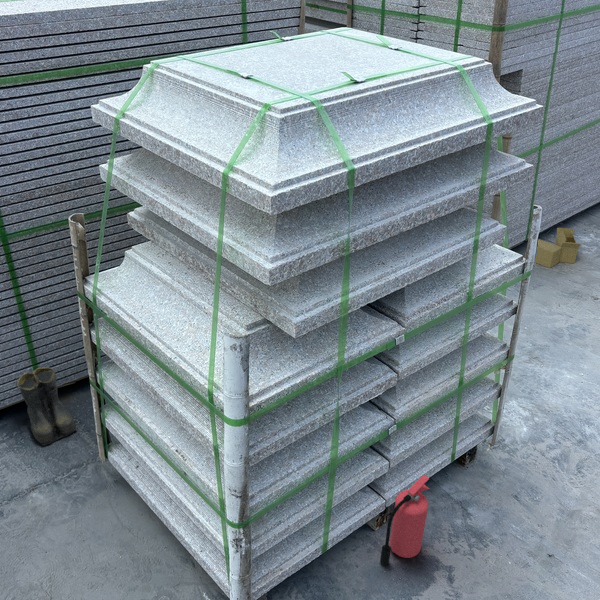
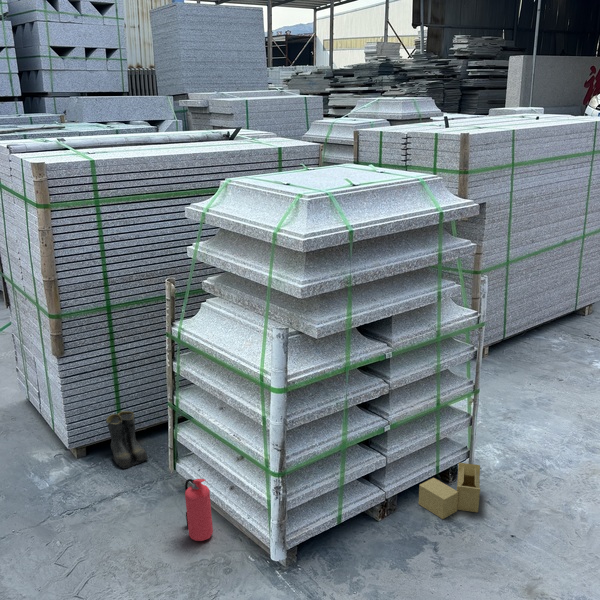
cardboard box: present [535,228,581,268] -> present [418,463,480,519]
fire extinguisher: present [380,475,429,565] -> present [185,479,213,541]

